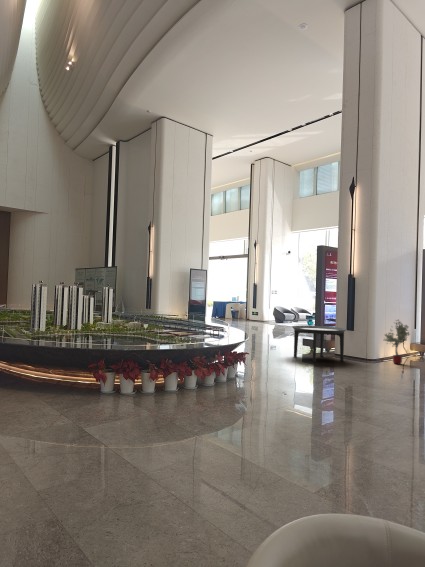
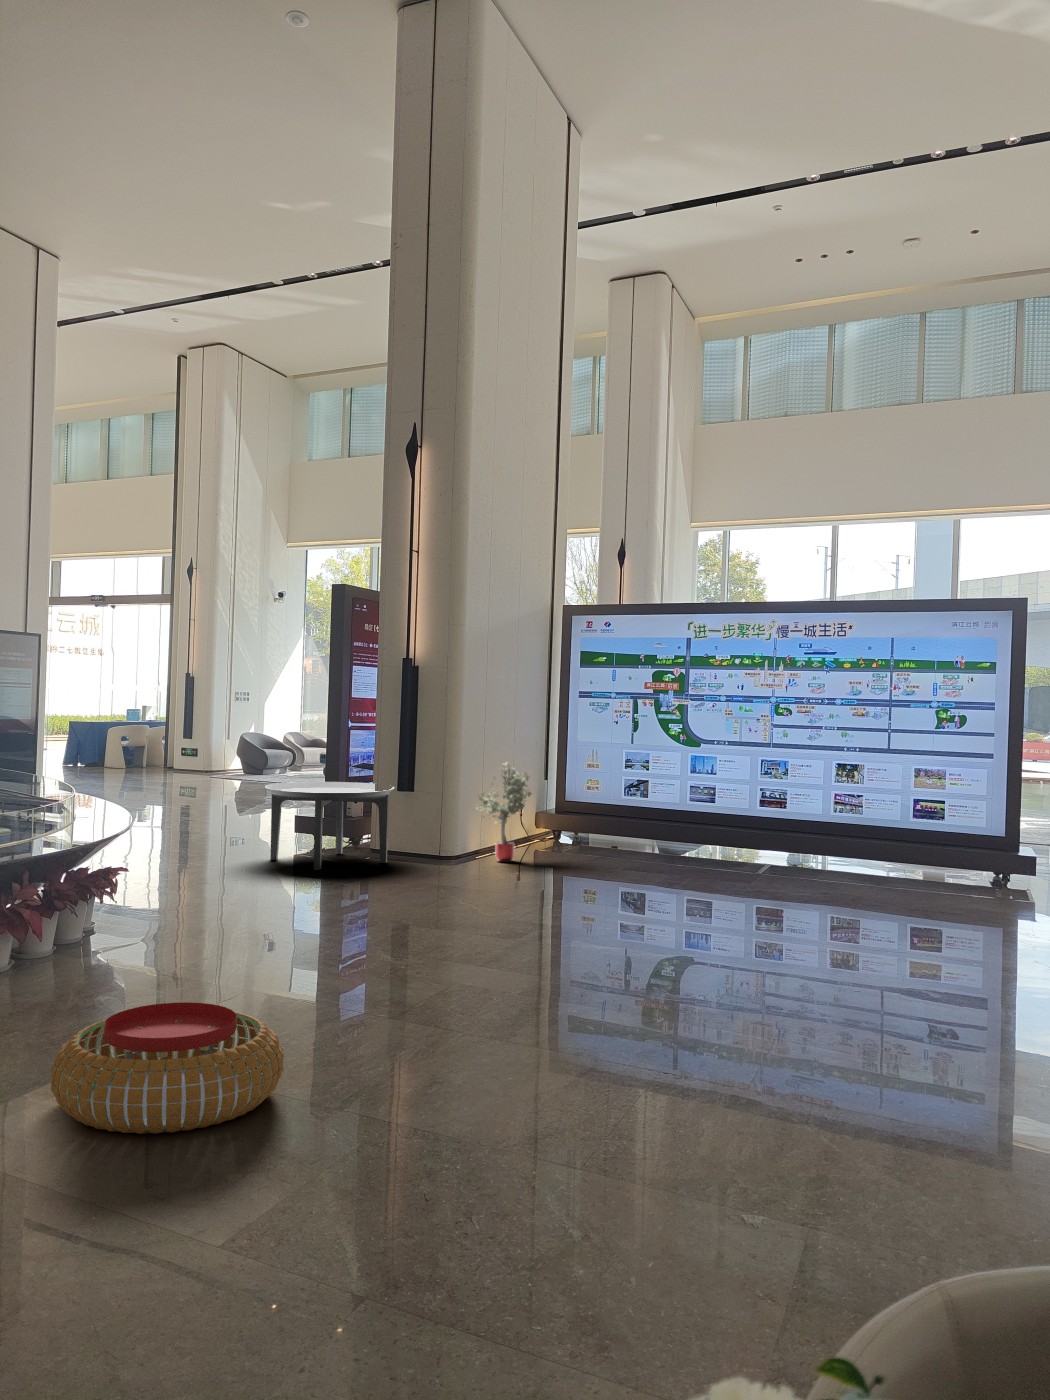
pouf: none [223,420,326,483] -> present [51,1002,284,1134]

